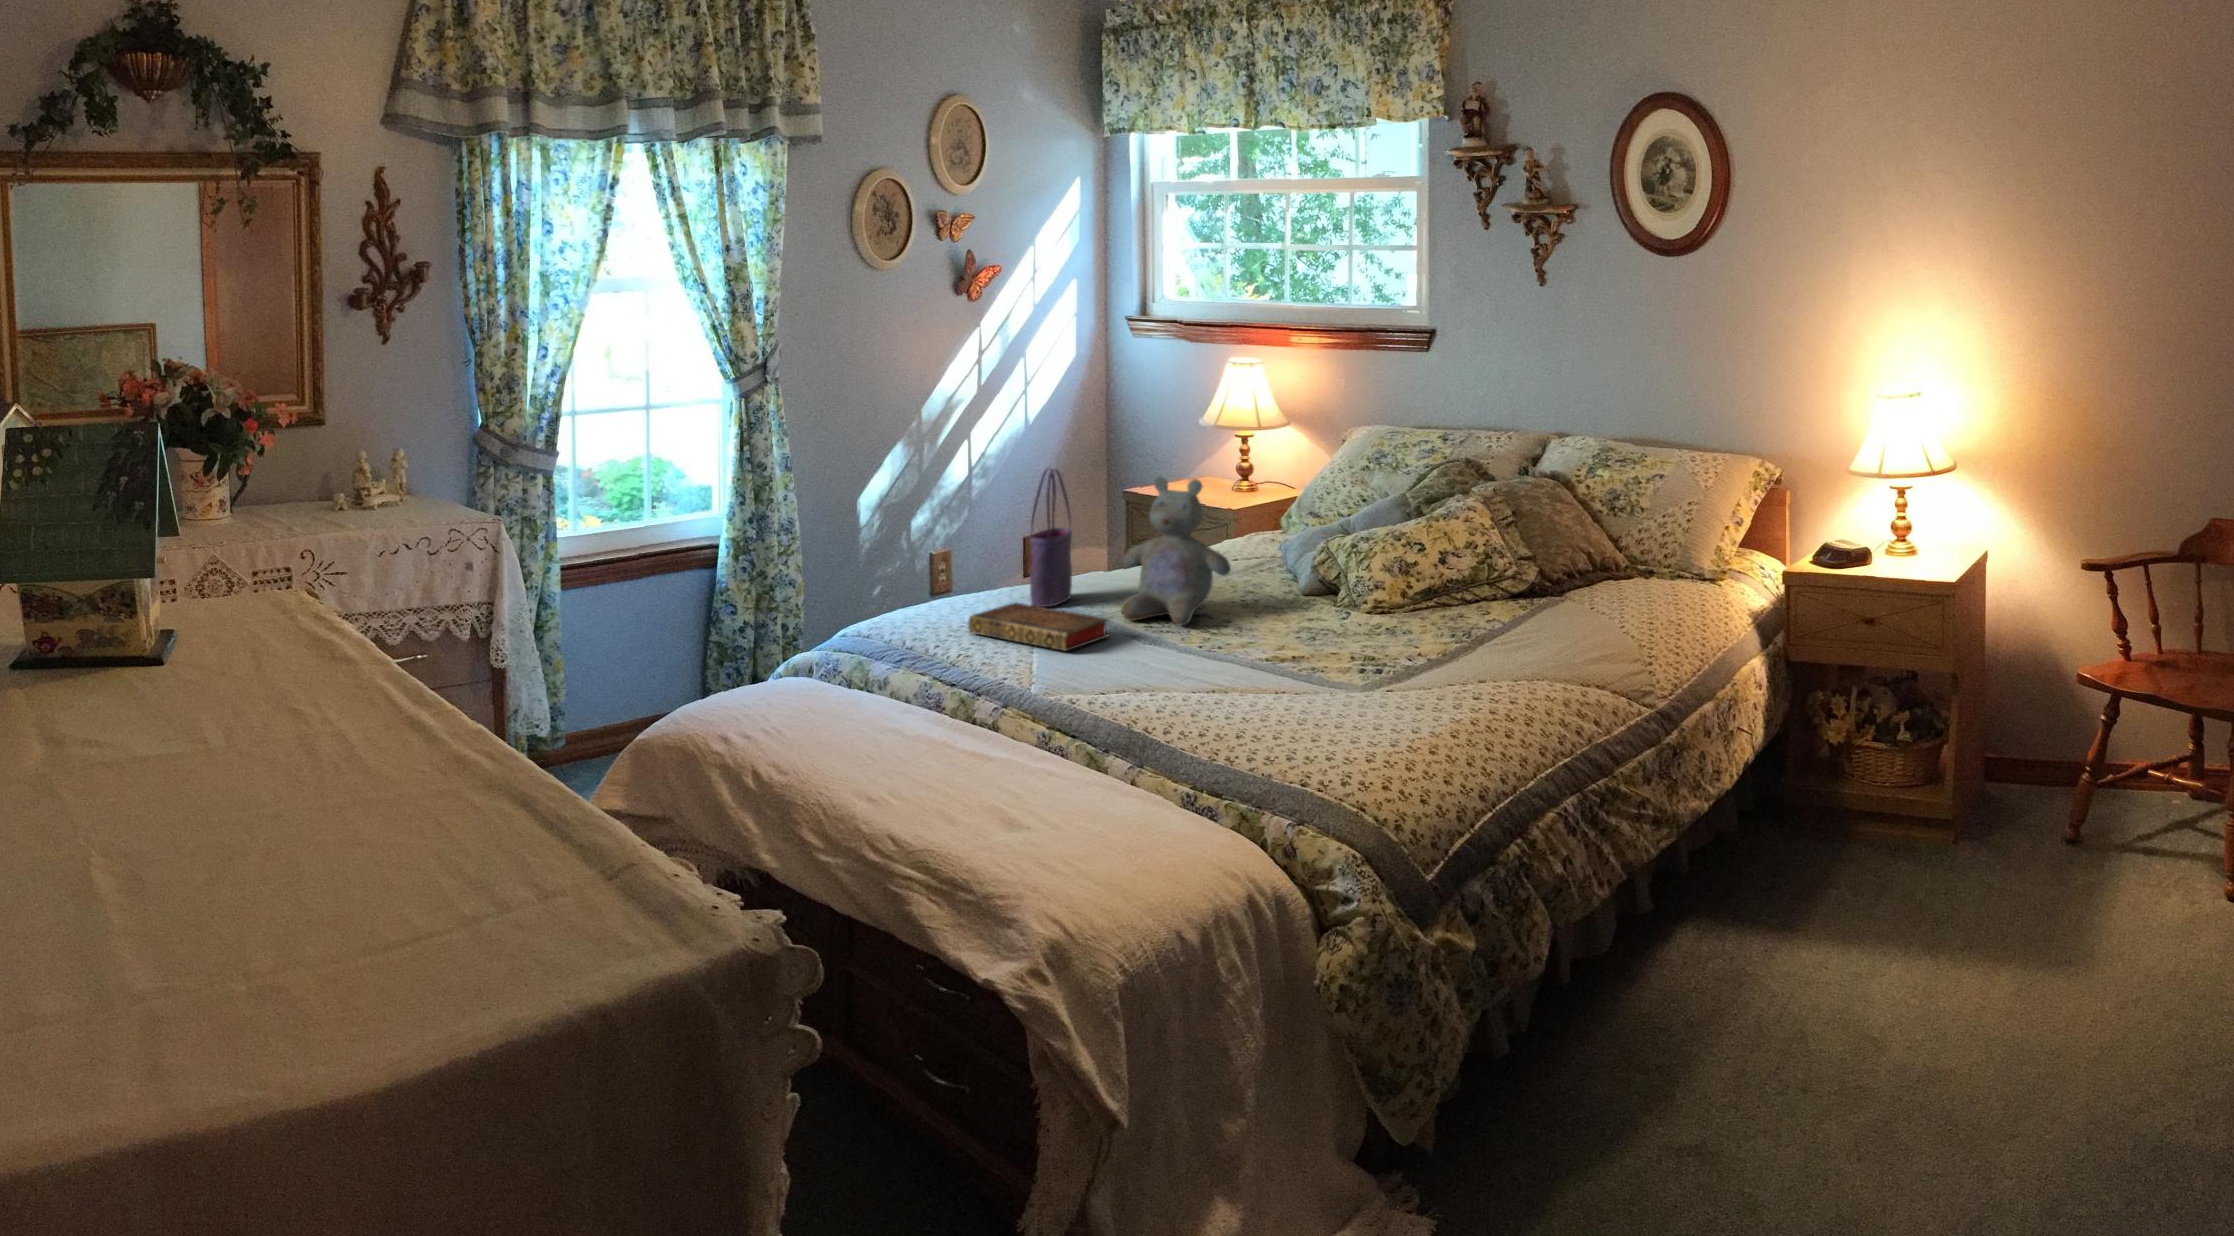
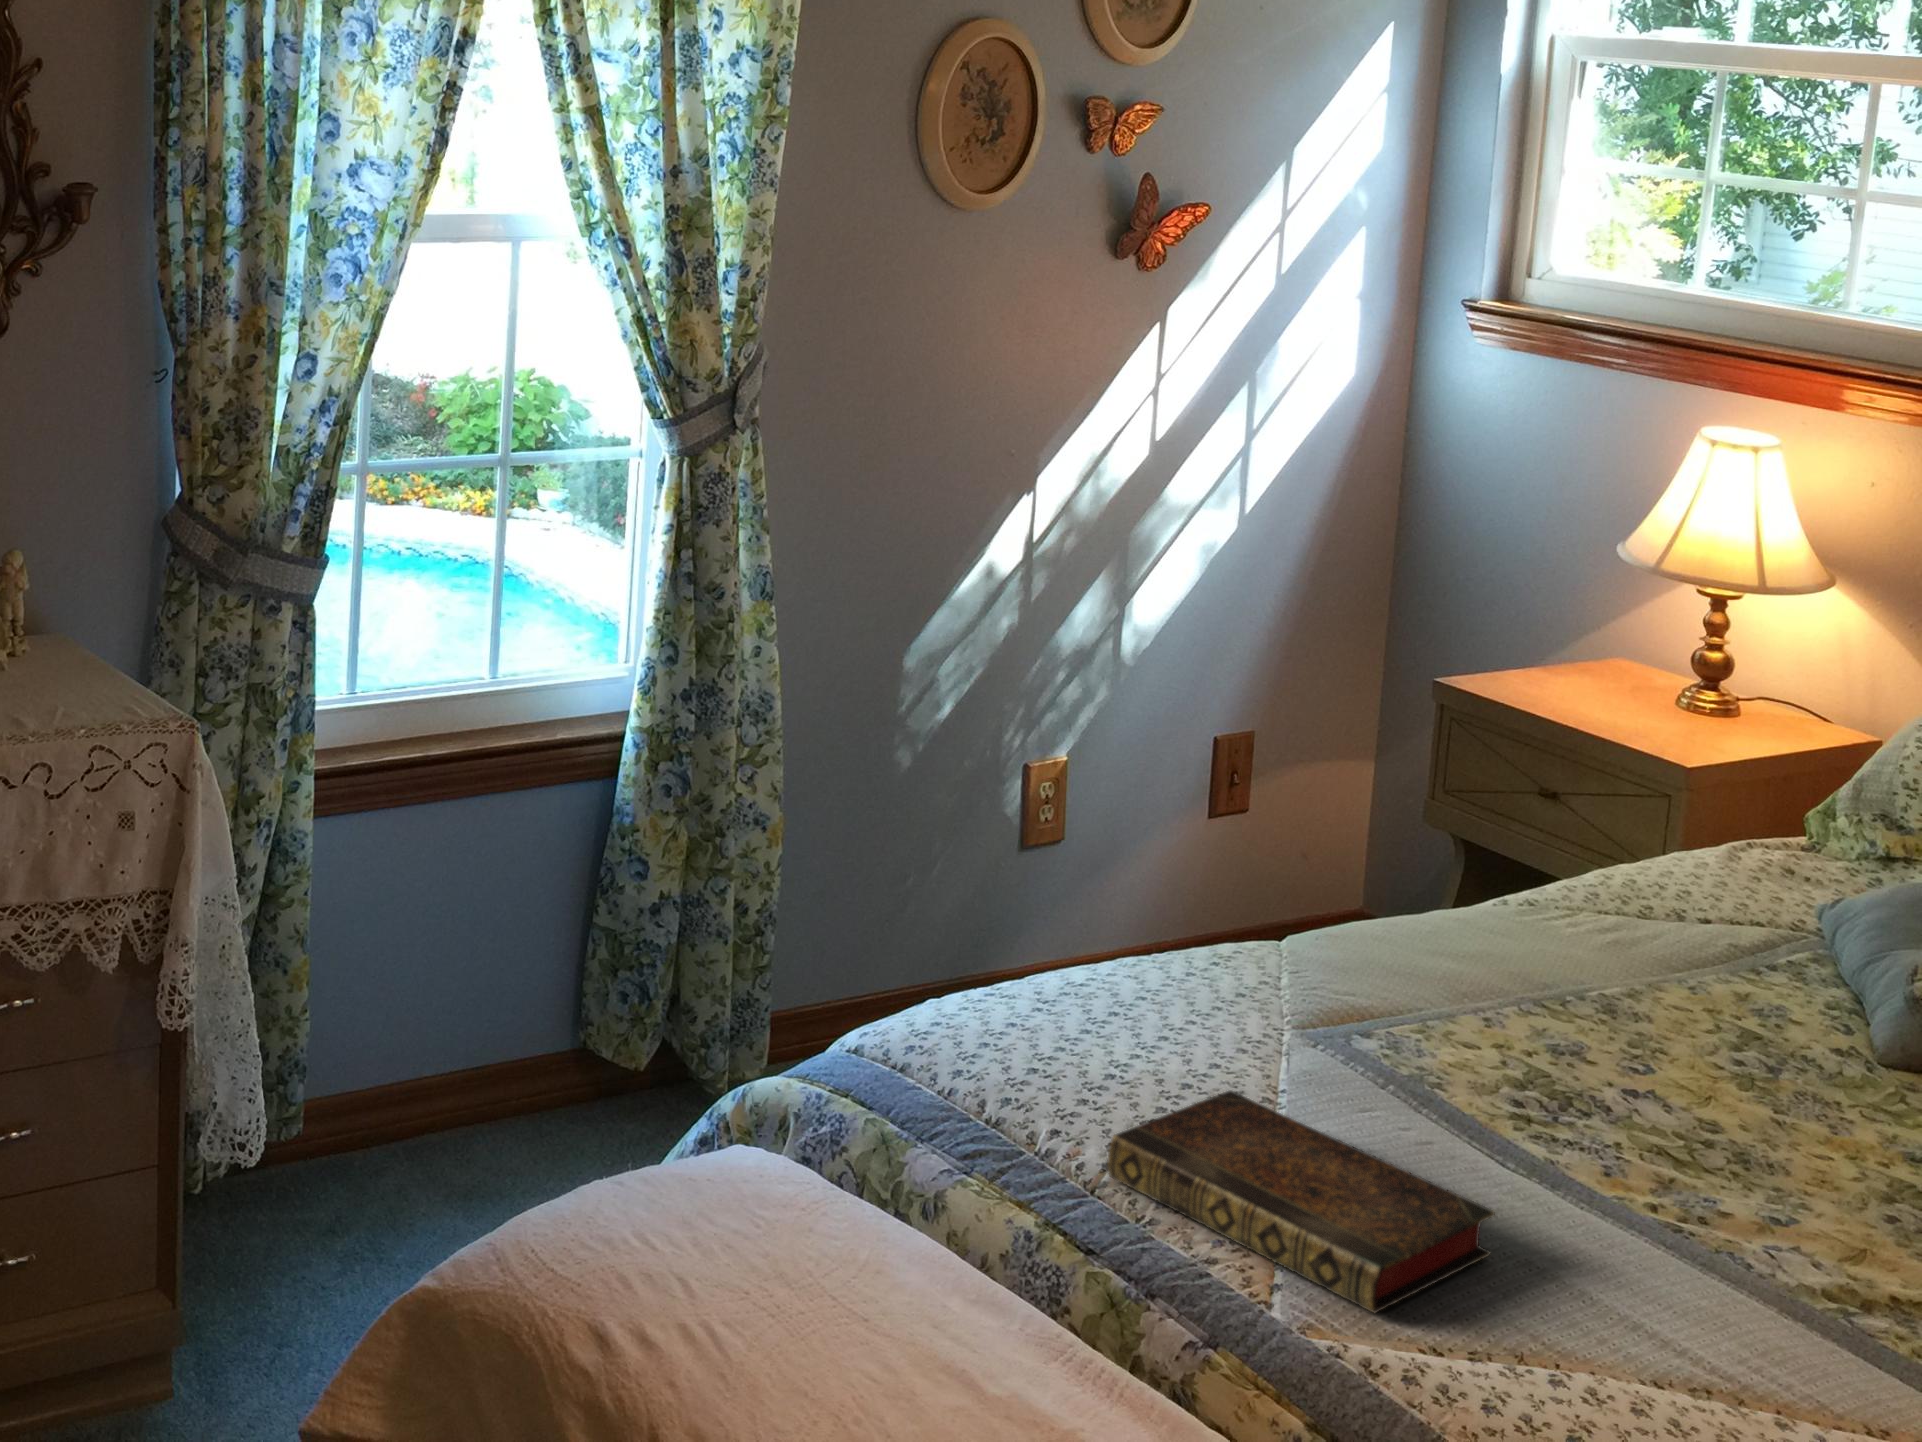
tote bag: present [1030,468,1072,607] -> none [1266,747,1380,1090]
stuffed bear: present [1121,477,1231,626] -> none [1514,813,1837,1239]

